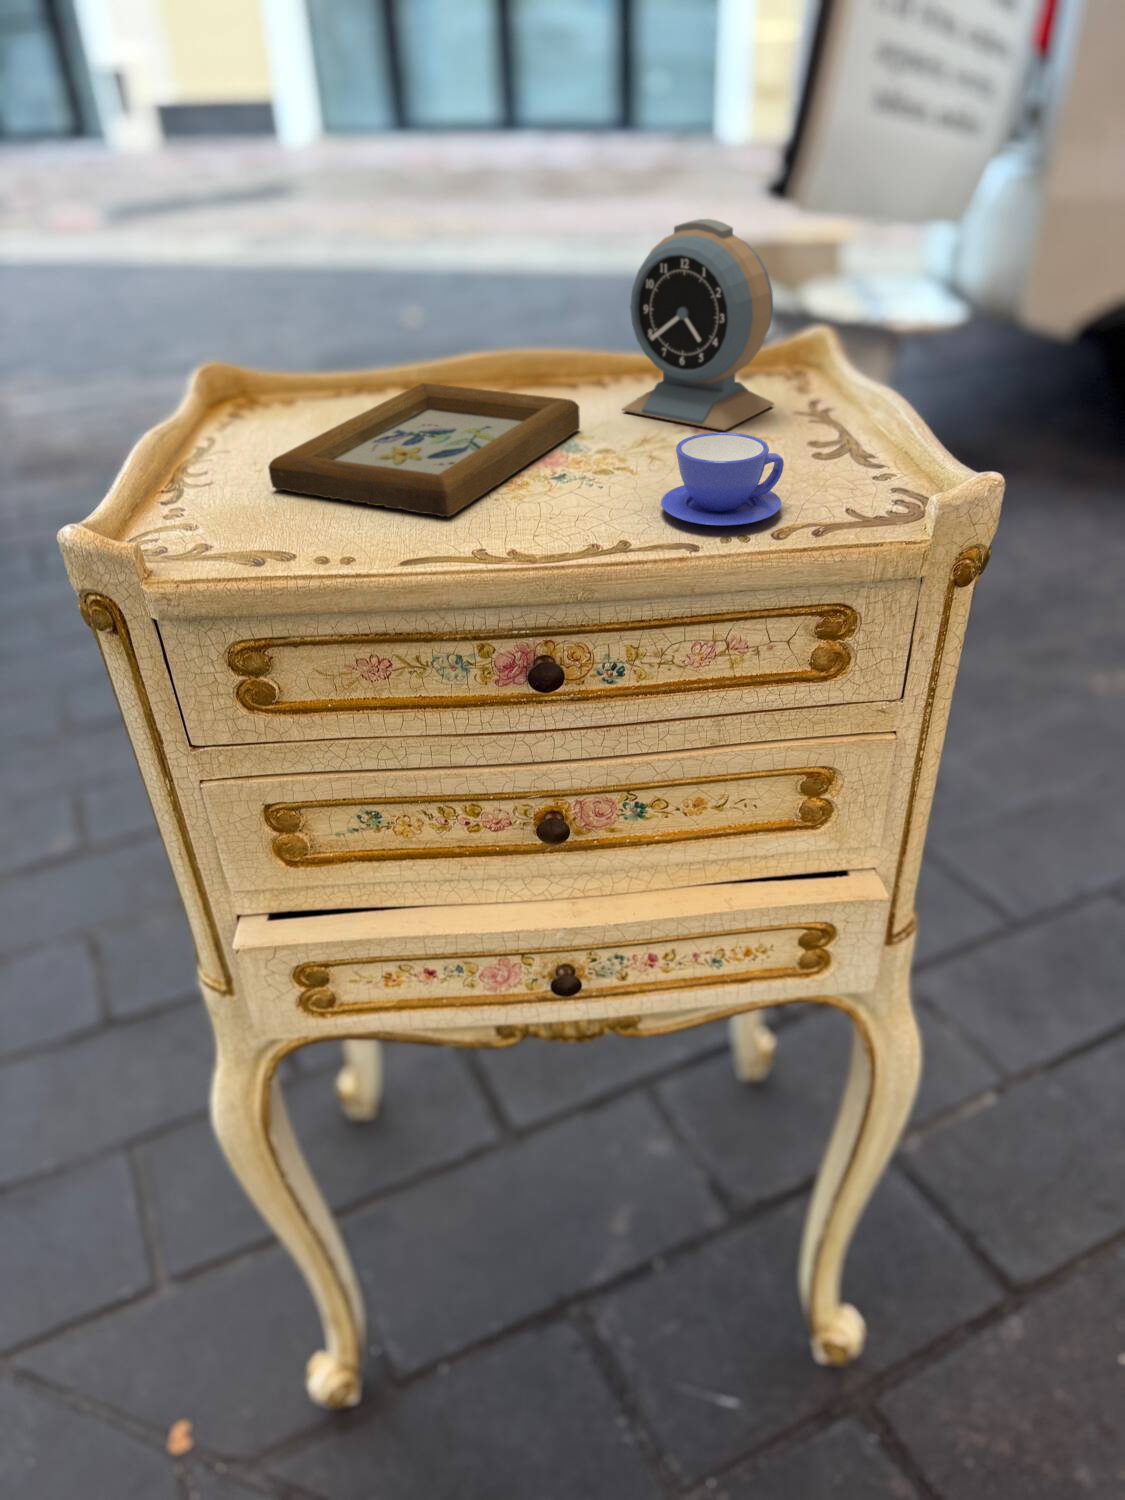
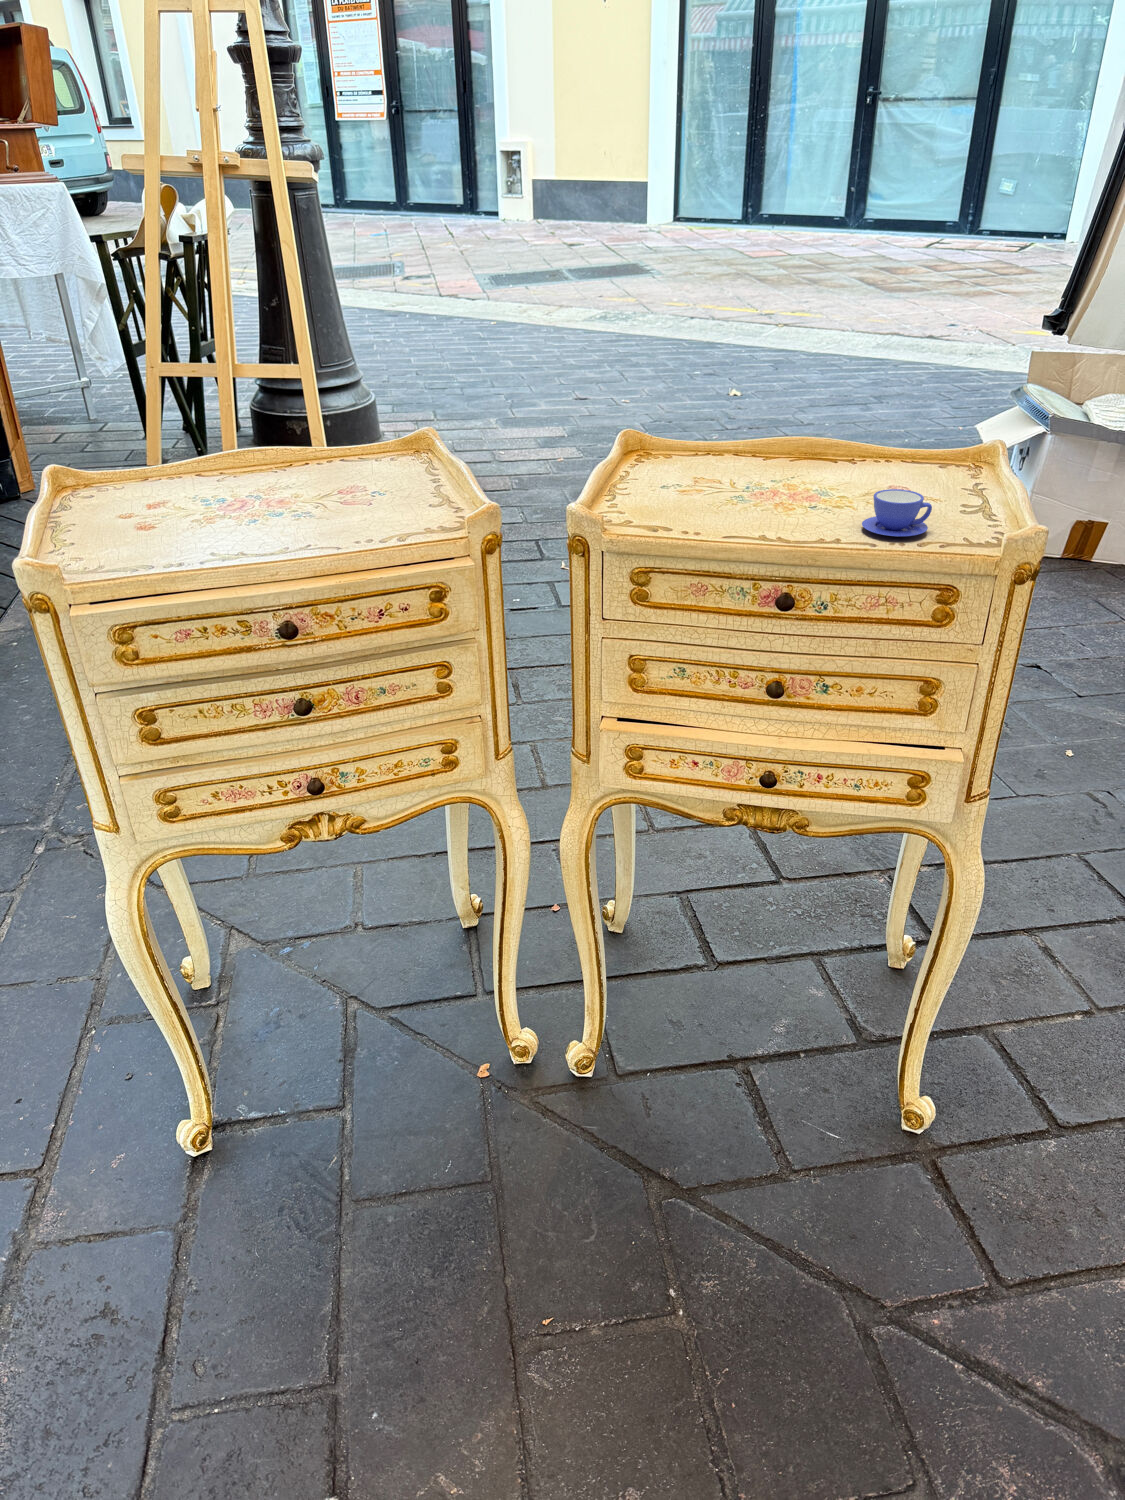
alarm clock: present [622,219,774,430] -> none [857,374,954,493]
picture frame: present [268,383,580,517] -> none [661,452,831,519]

